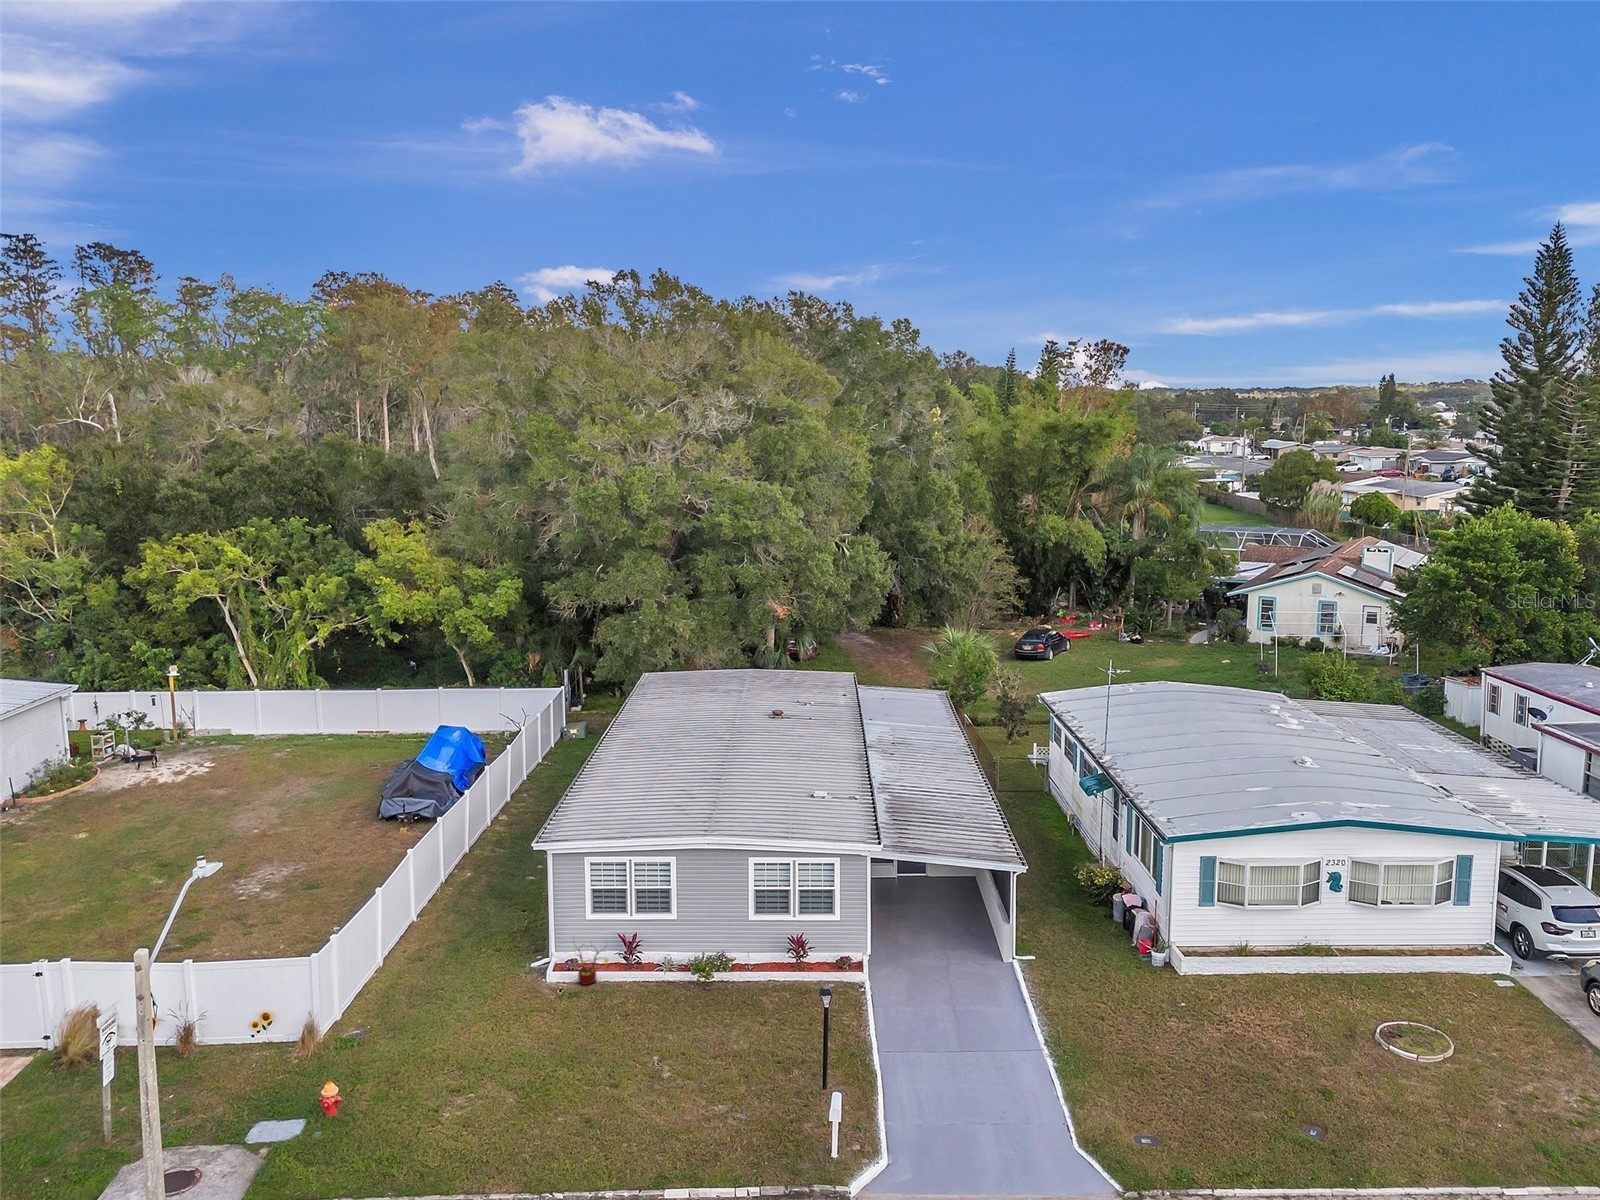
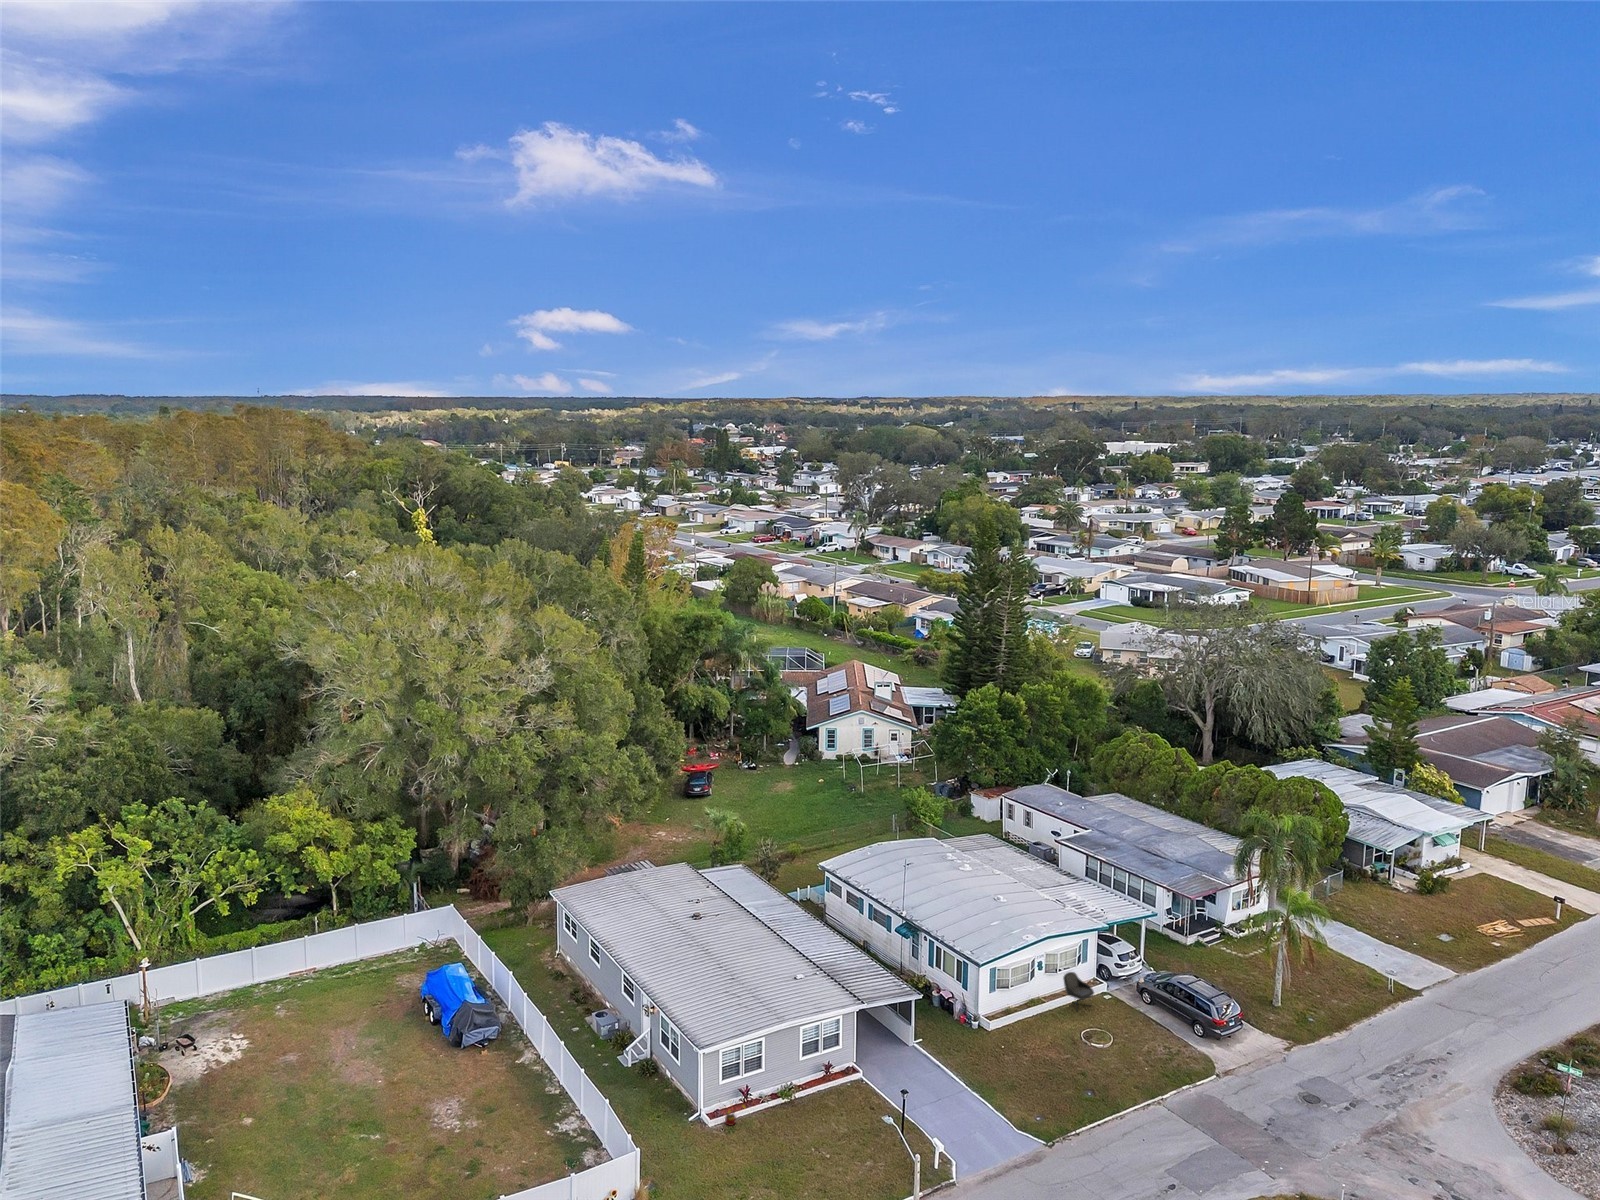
lounge chair: none [1383,911,1461,991] -> present [1063,972,1094,1004]

